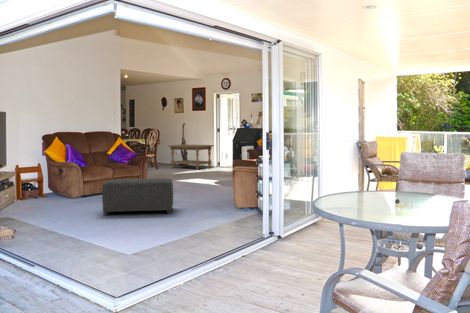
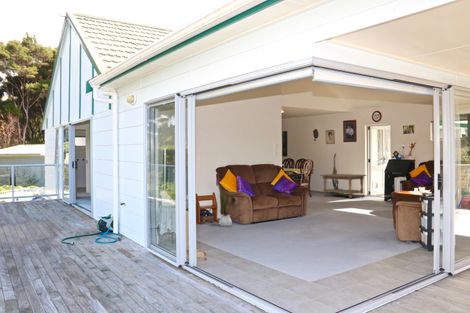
house plant: none [40,155,62,200] -> present [219,188,234,226]
ottoman: present [102,178,173,215] -> none [274,212,343,250]

